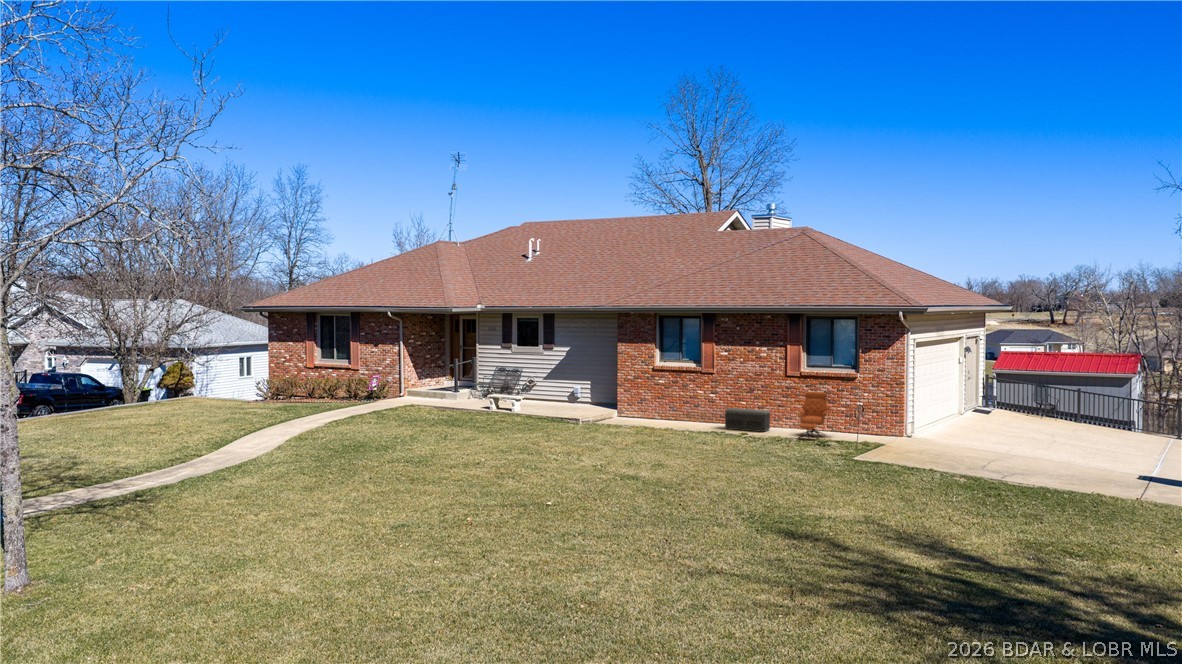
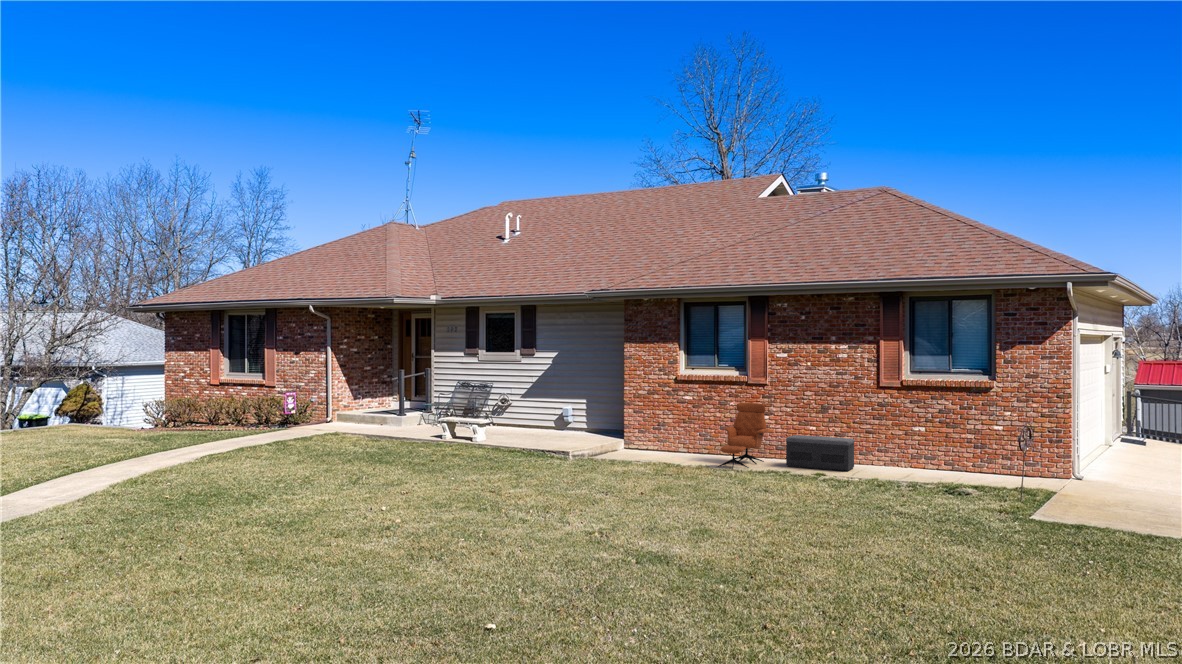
armchair: present [798,392,830,438] -> present [718,403,768,469]

